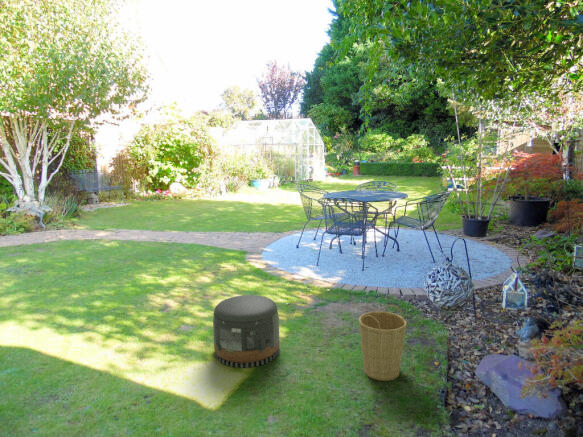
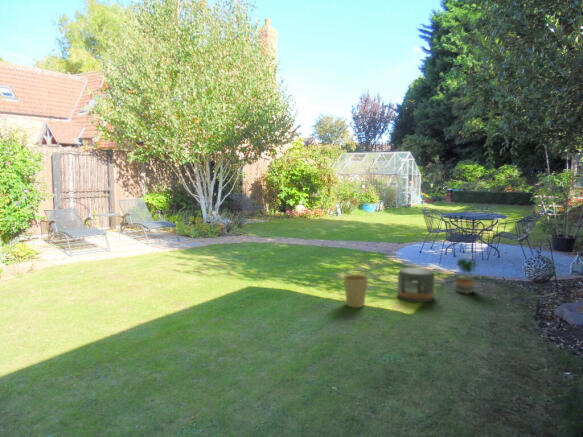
potted tree: none [321,270,359,333] -> present [456,259,476,294]
basket: present [359,305,407,381] -> present [344,275,368,308]

